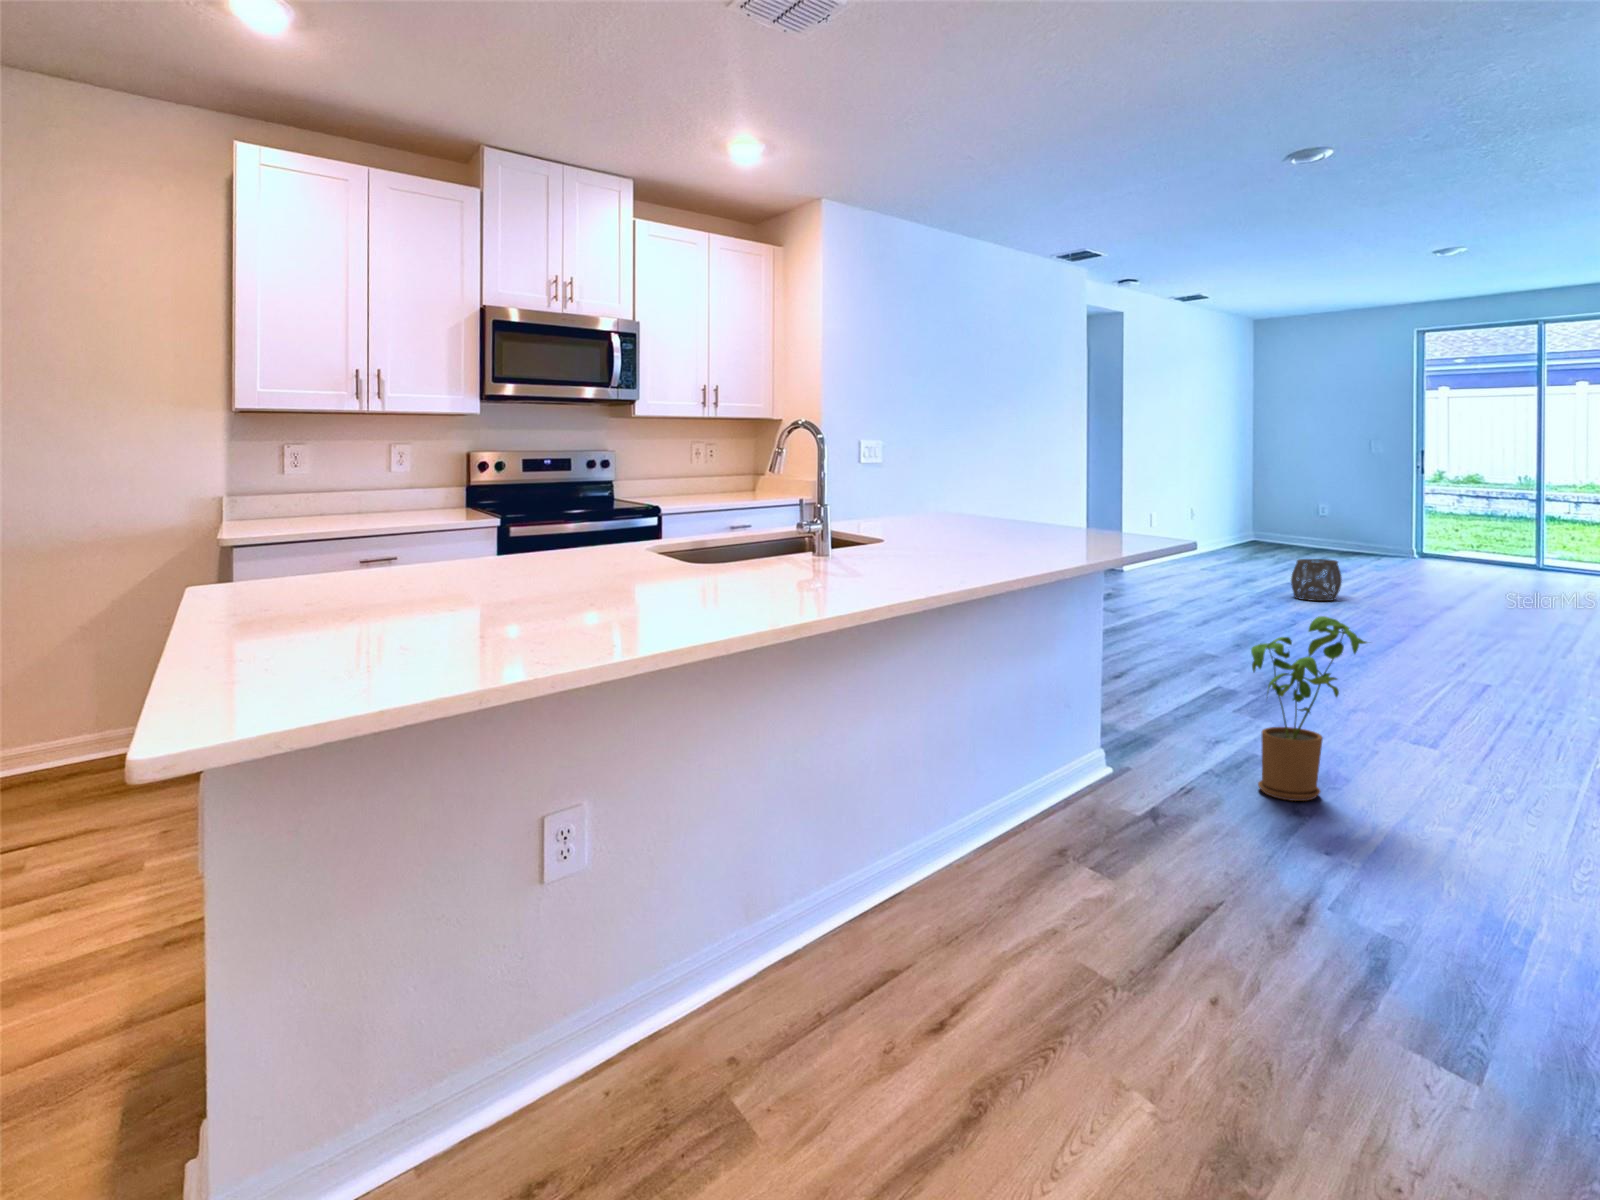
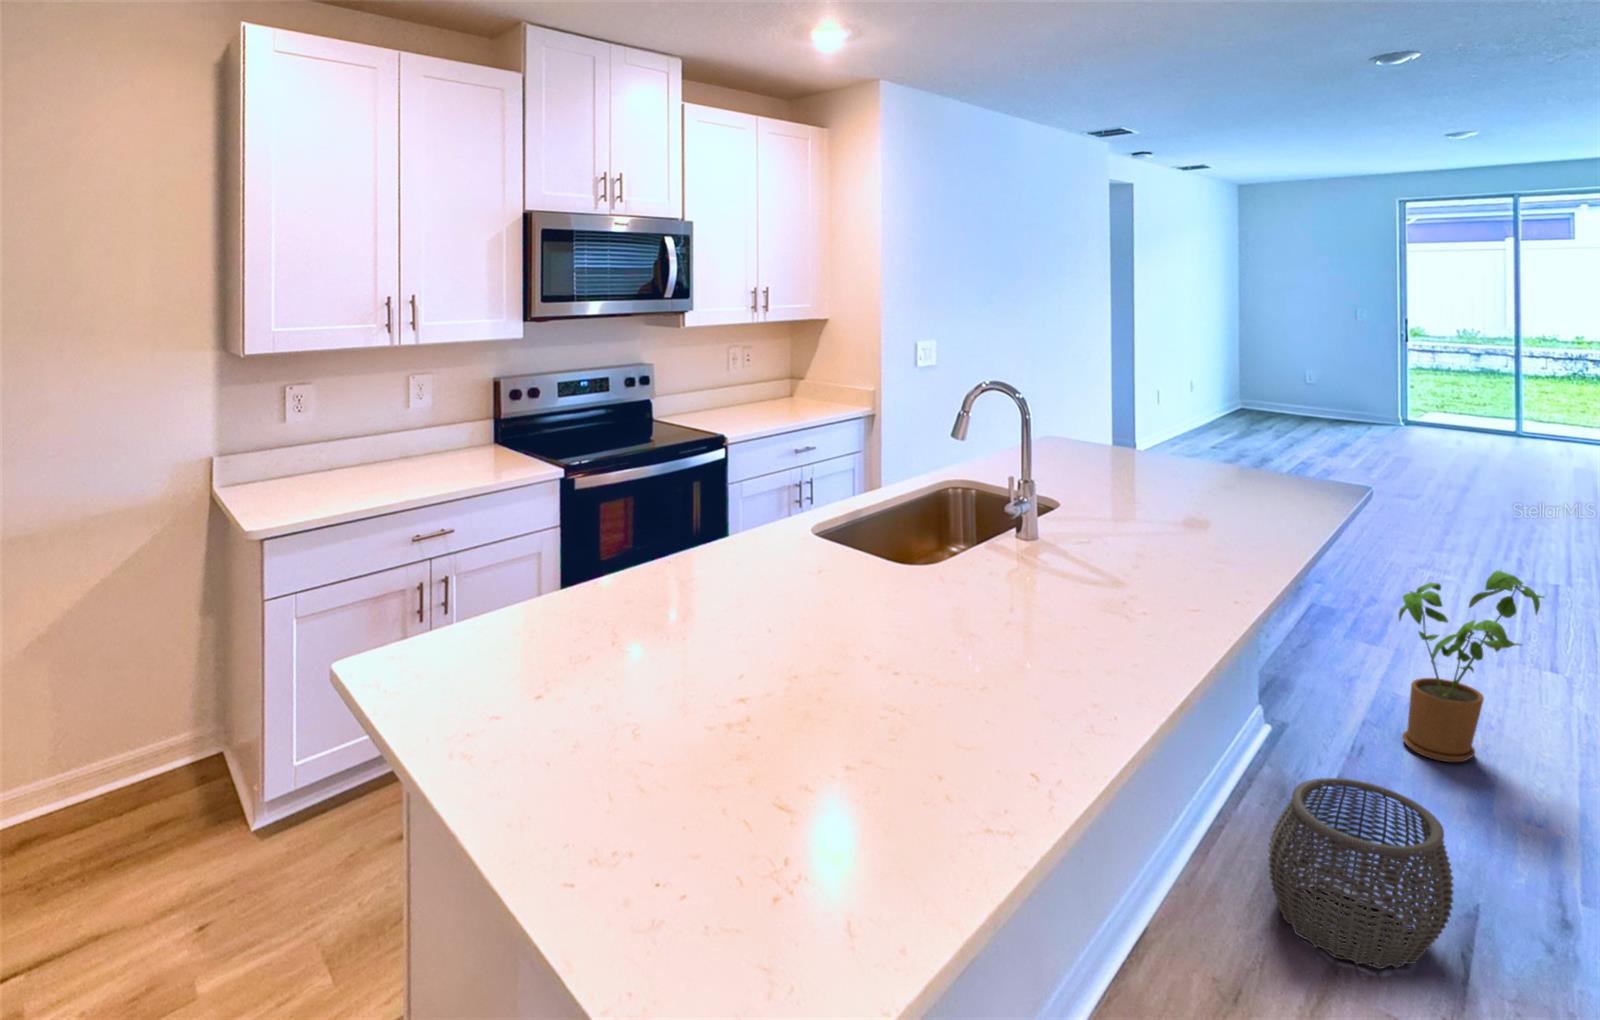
woven basket: present [1291,559,1342,601] -> present [1268,778,1454,969]

